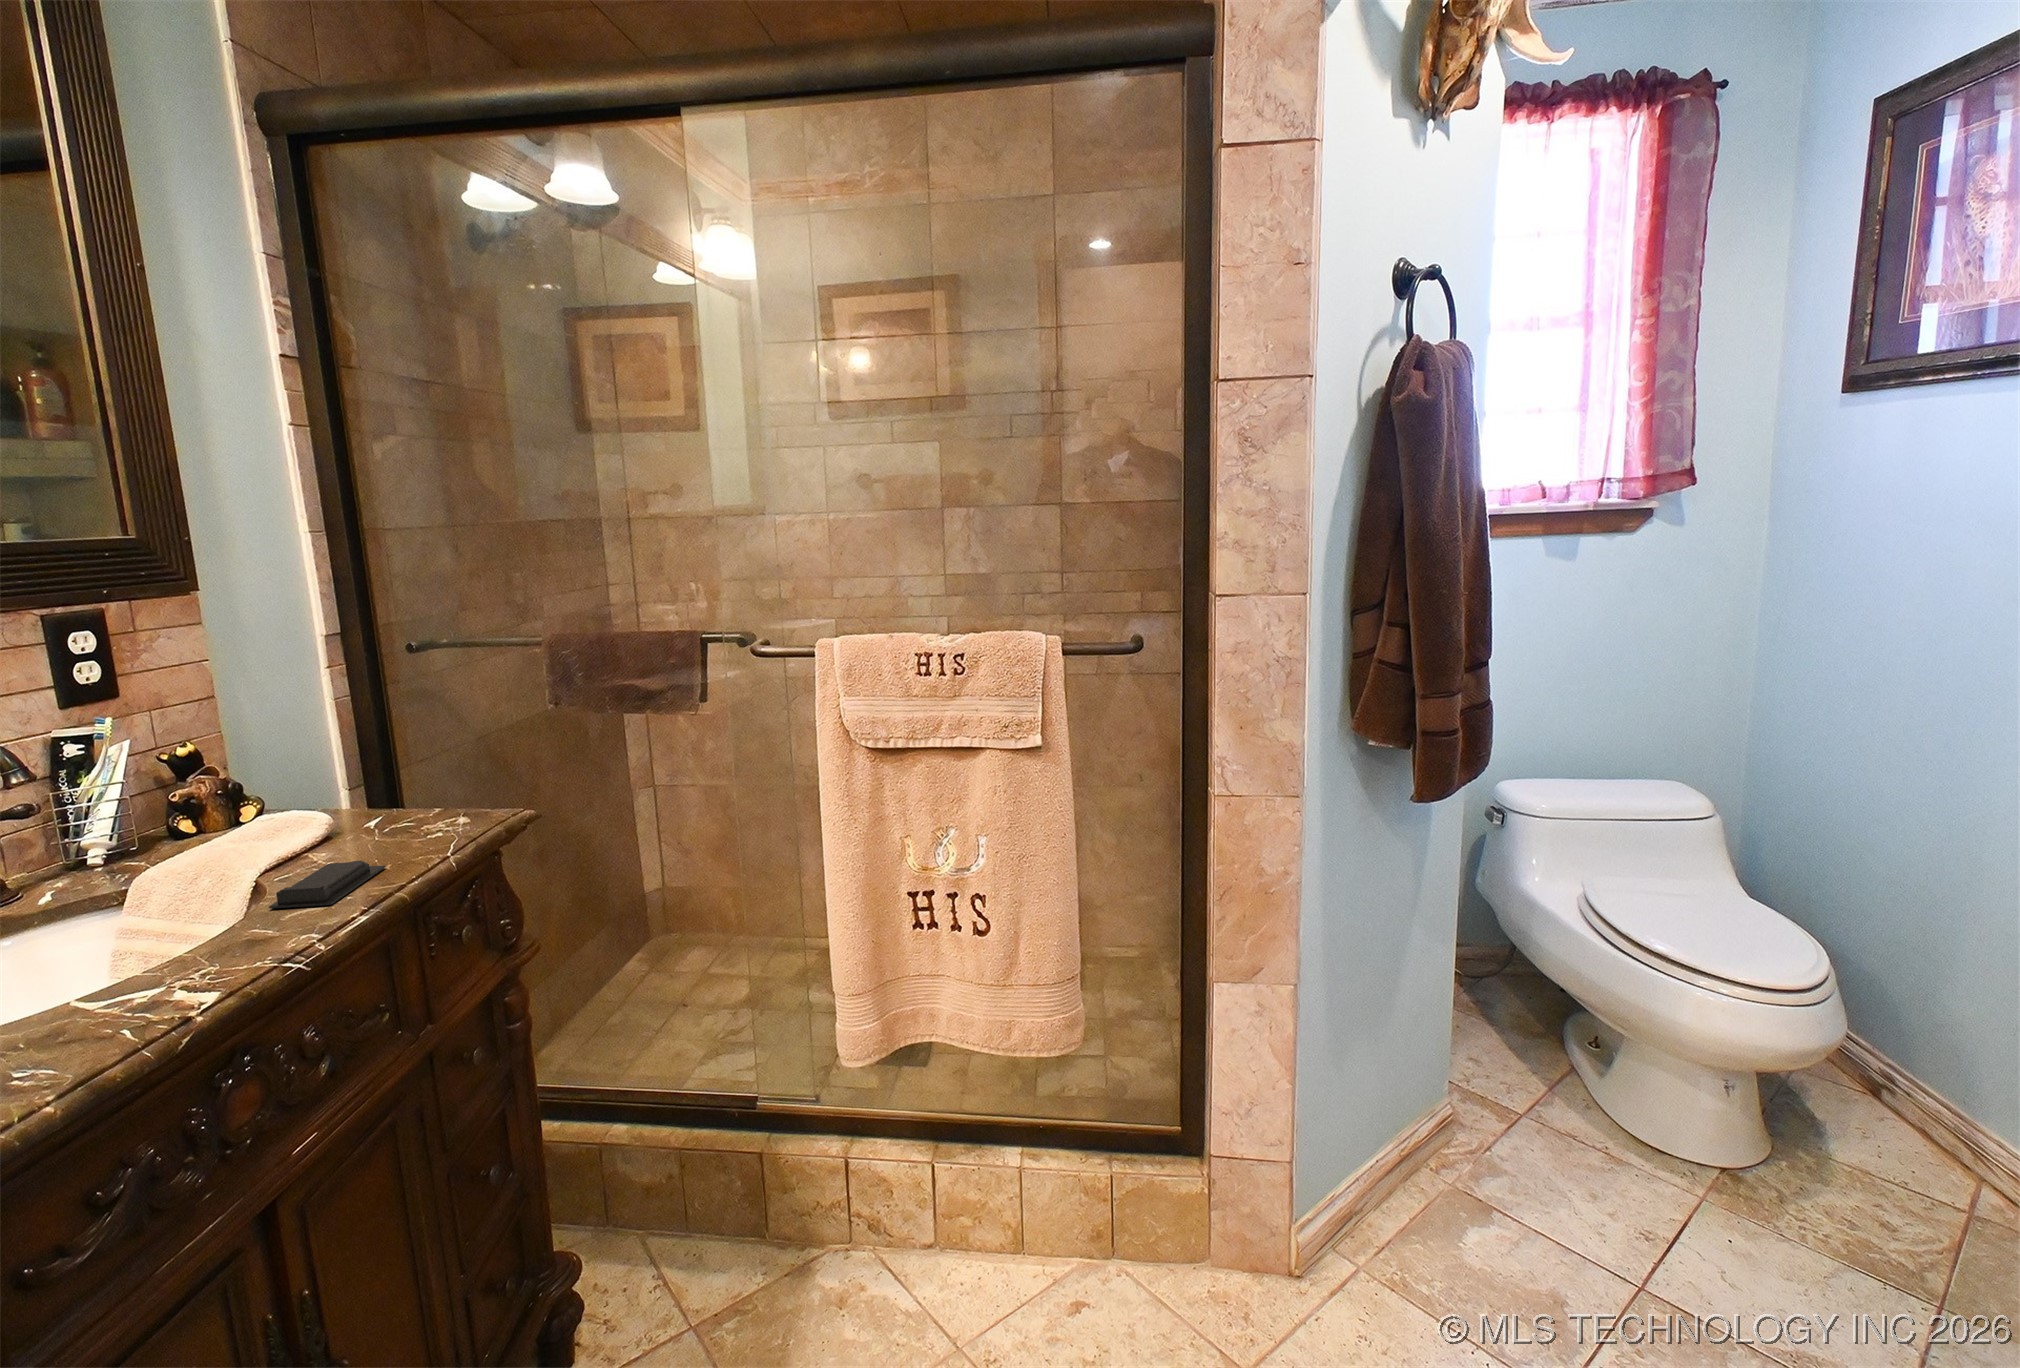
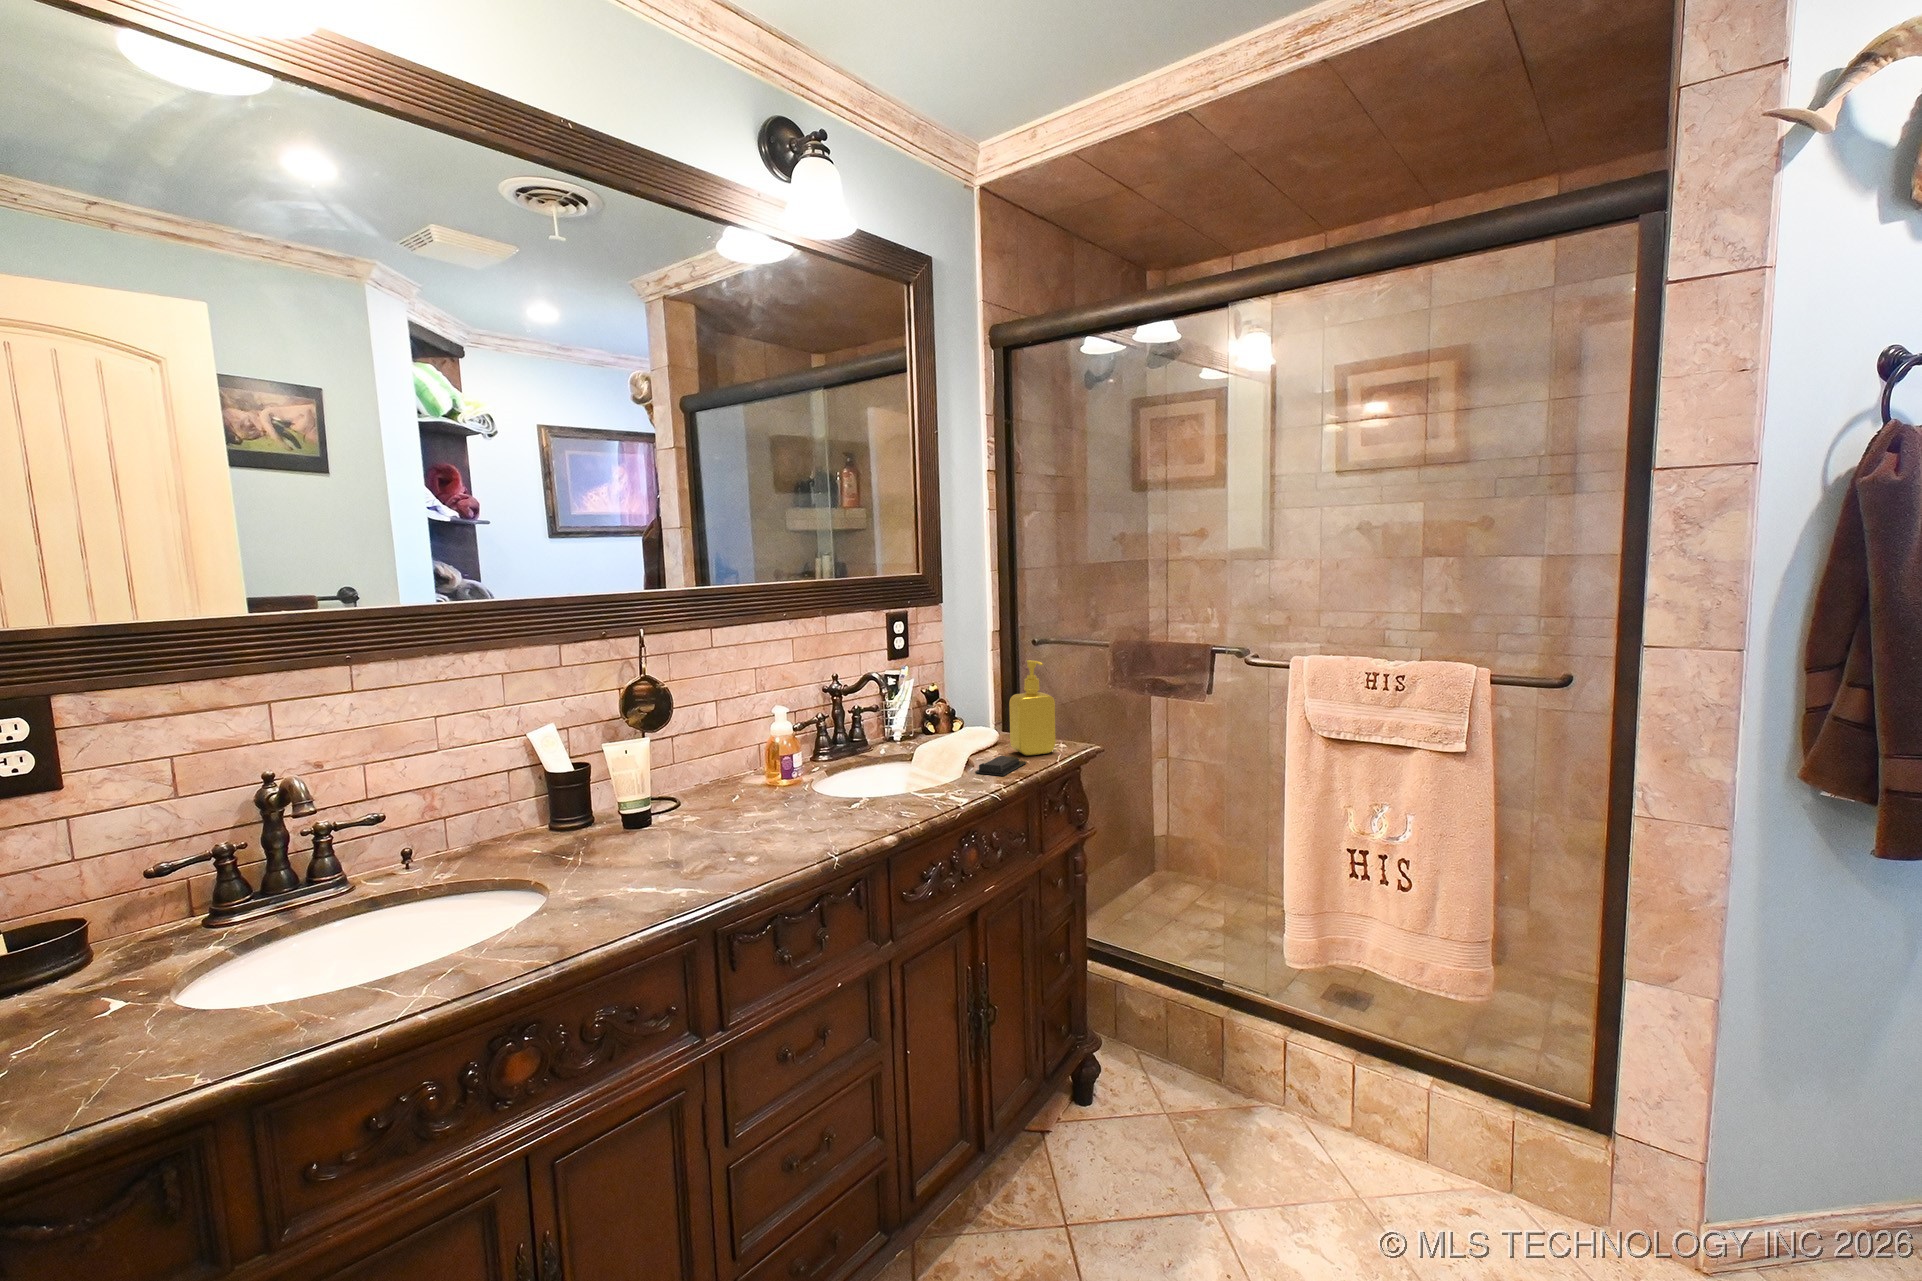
soap dispenser: none [343,682,445,852] -> present [1009,660,1055,756]

